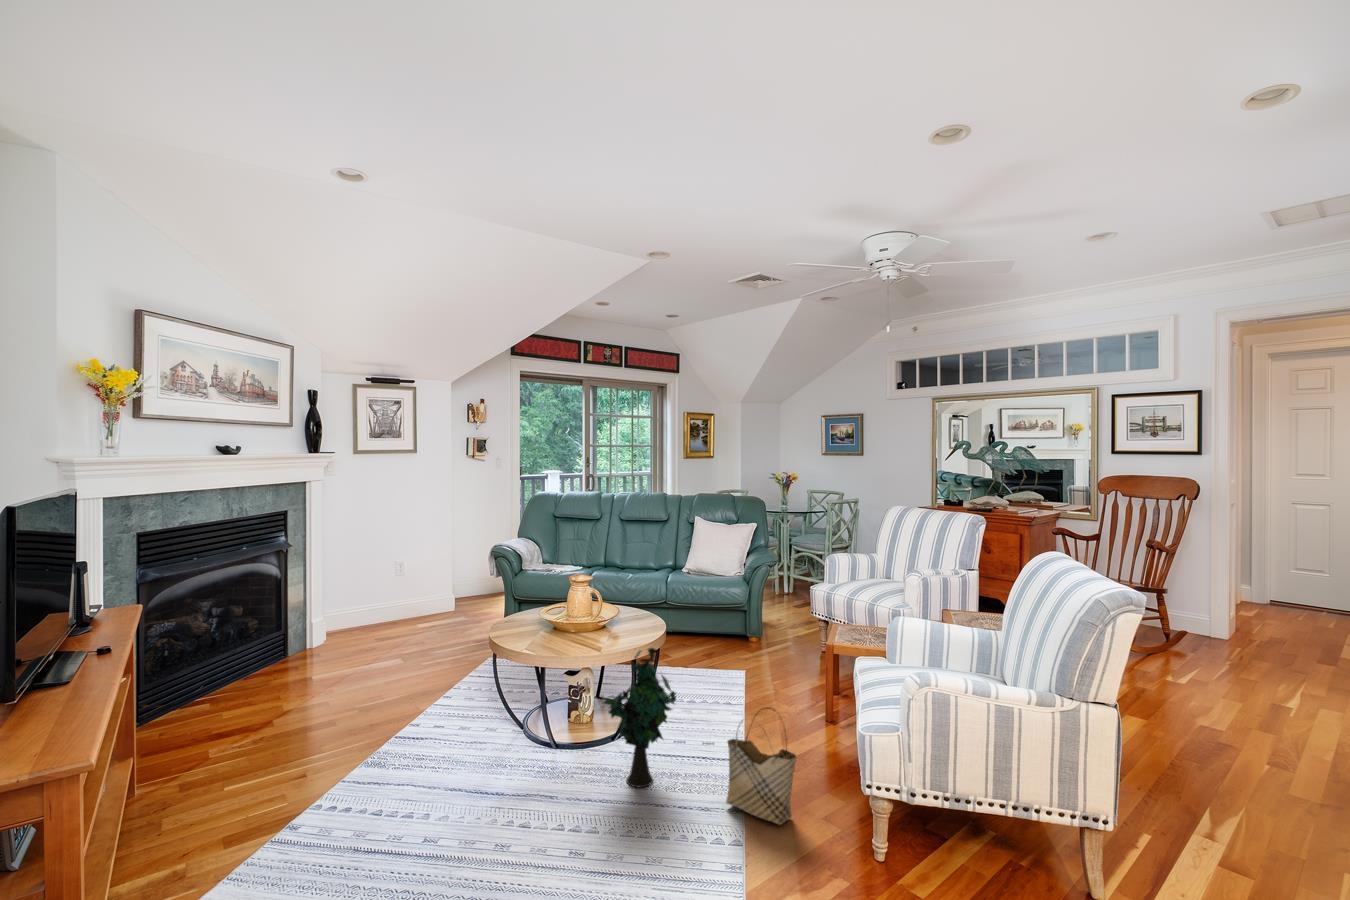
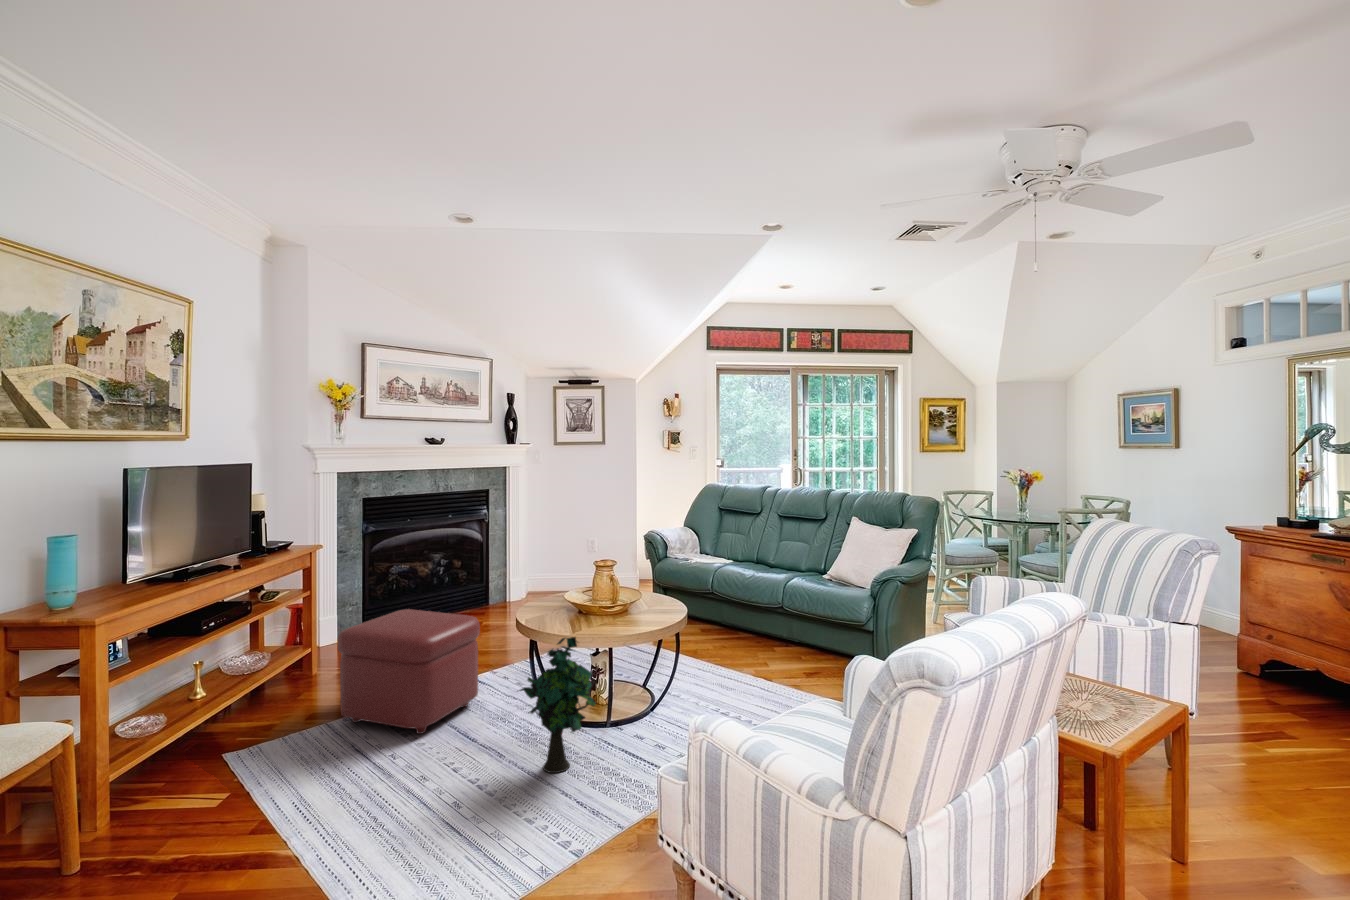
ottoman: none [318,655,472,819] -> present [338,609,480,734]
woven basket: present [726,707,796,825] -> none [581,721,632,850]

